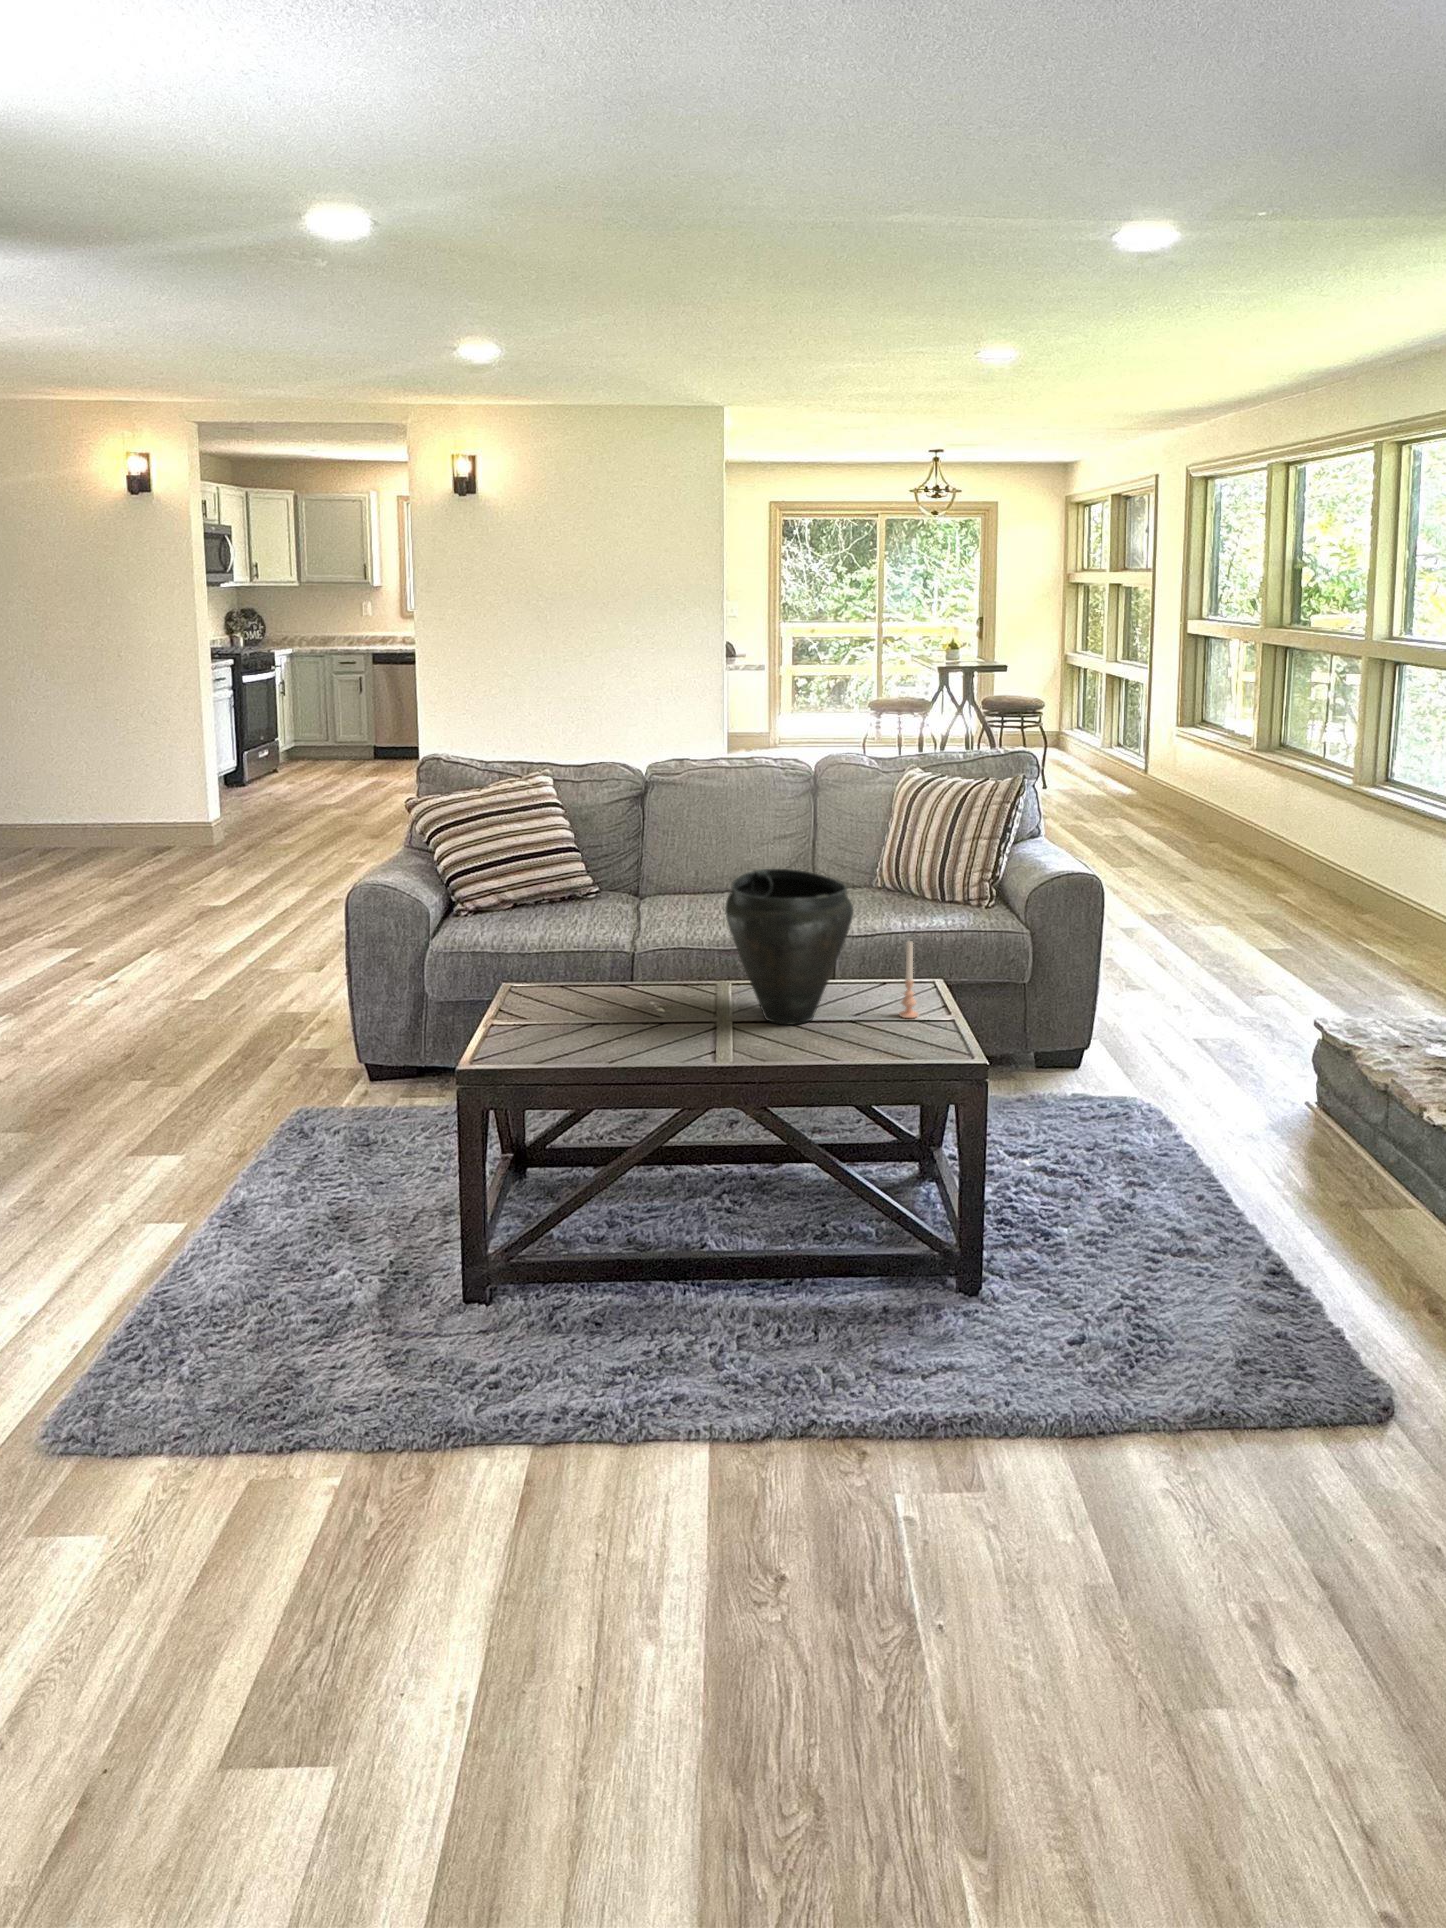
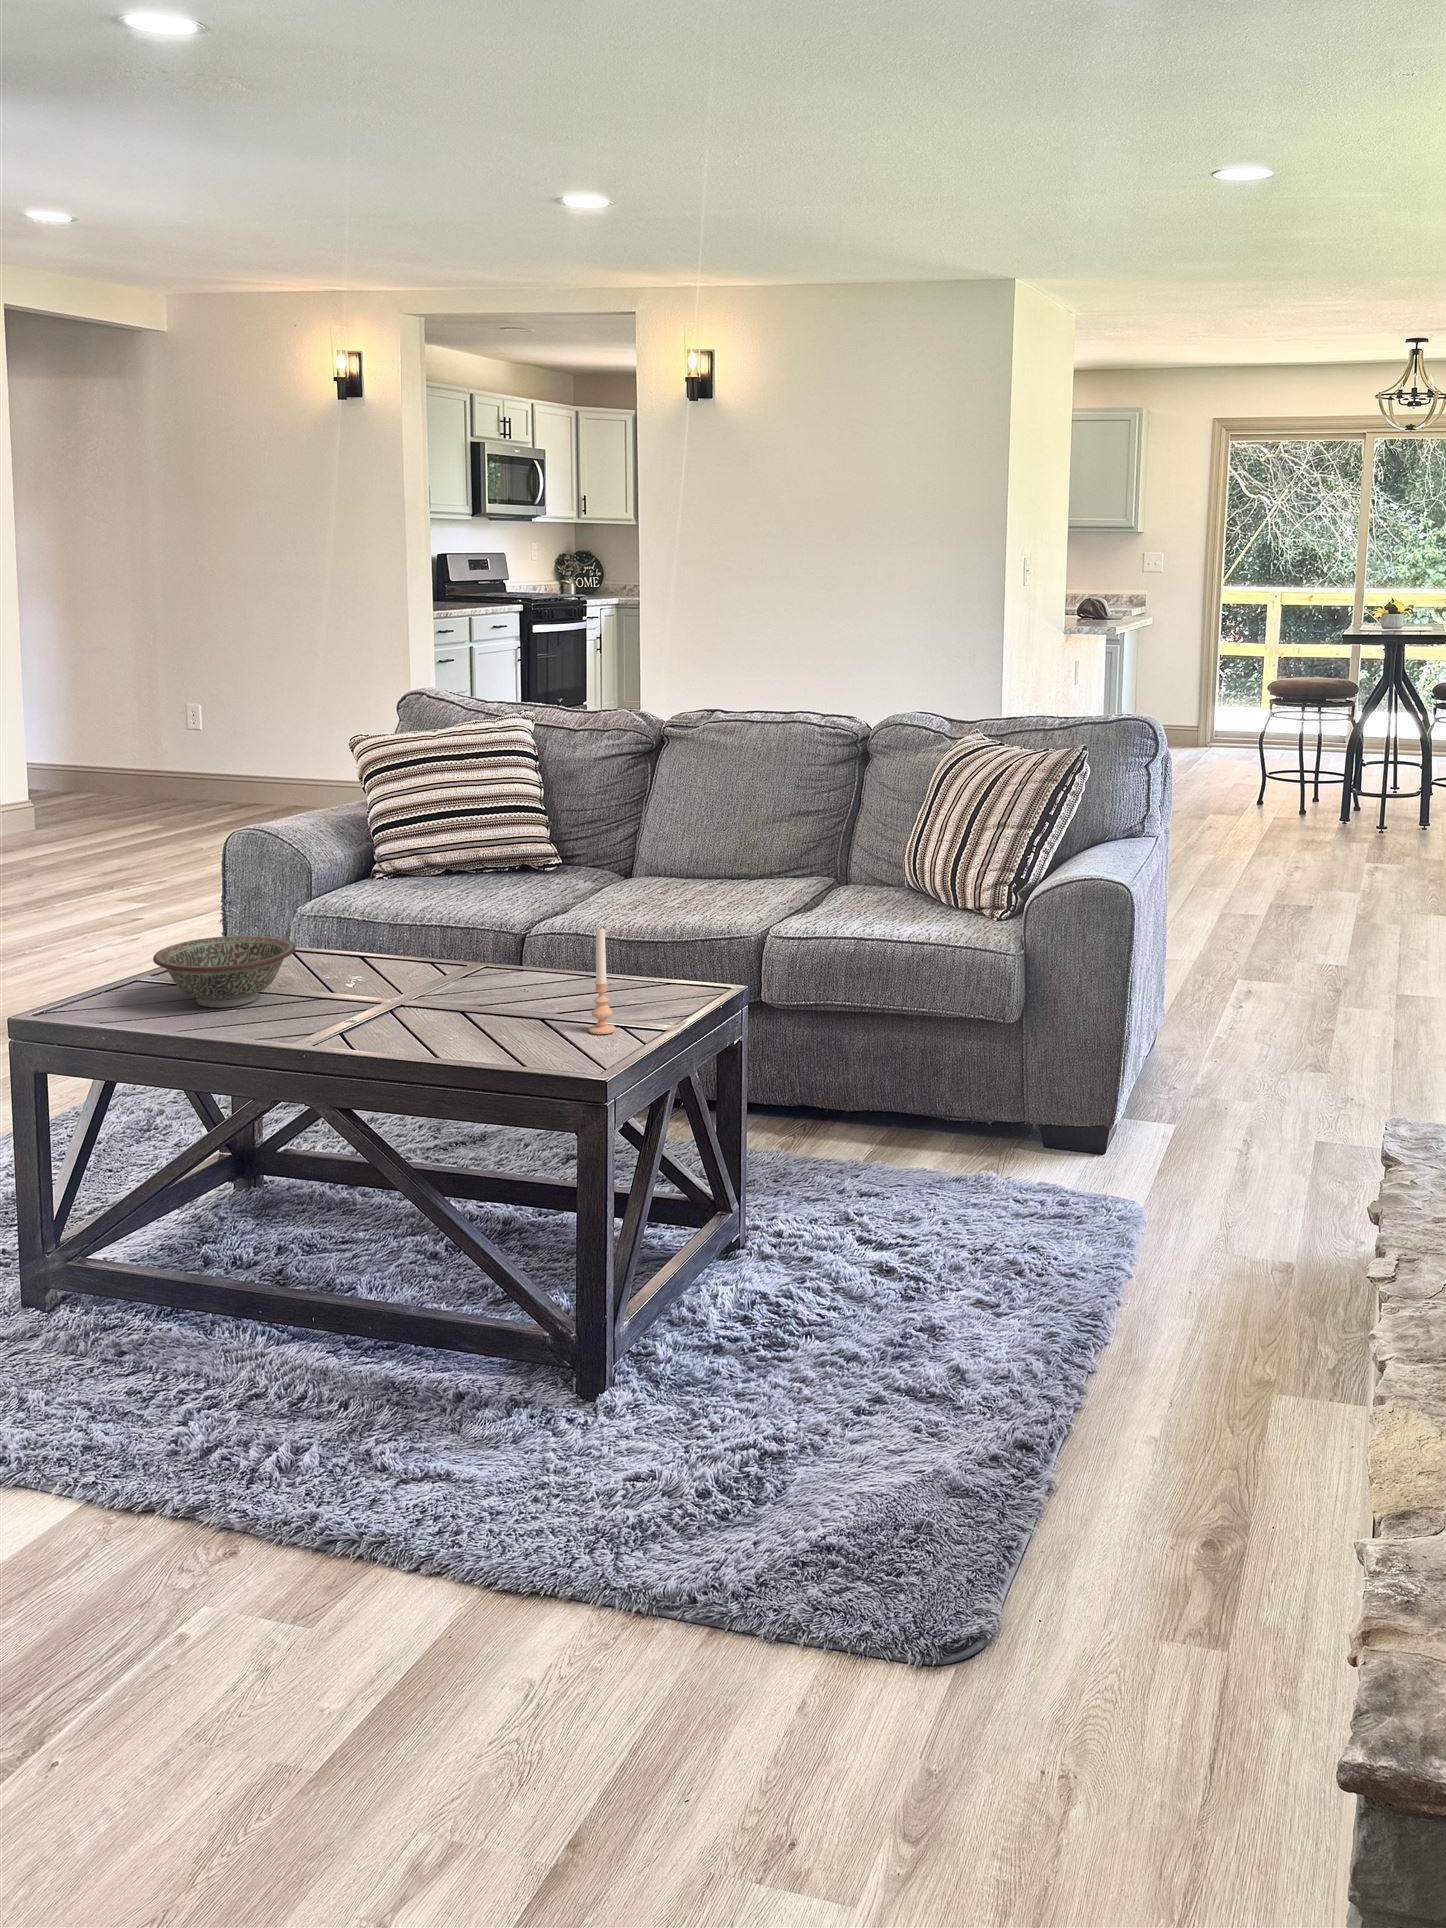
vase: present [725,869,853,1025] -> none [368,819,540,1024]
decorative bowl: none [539,973,646,1034] -> present [153,935,295,1008]

